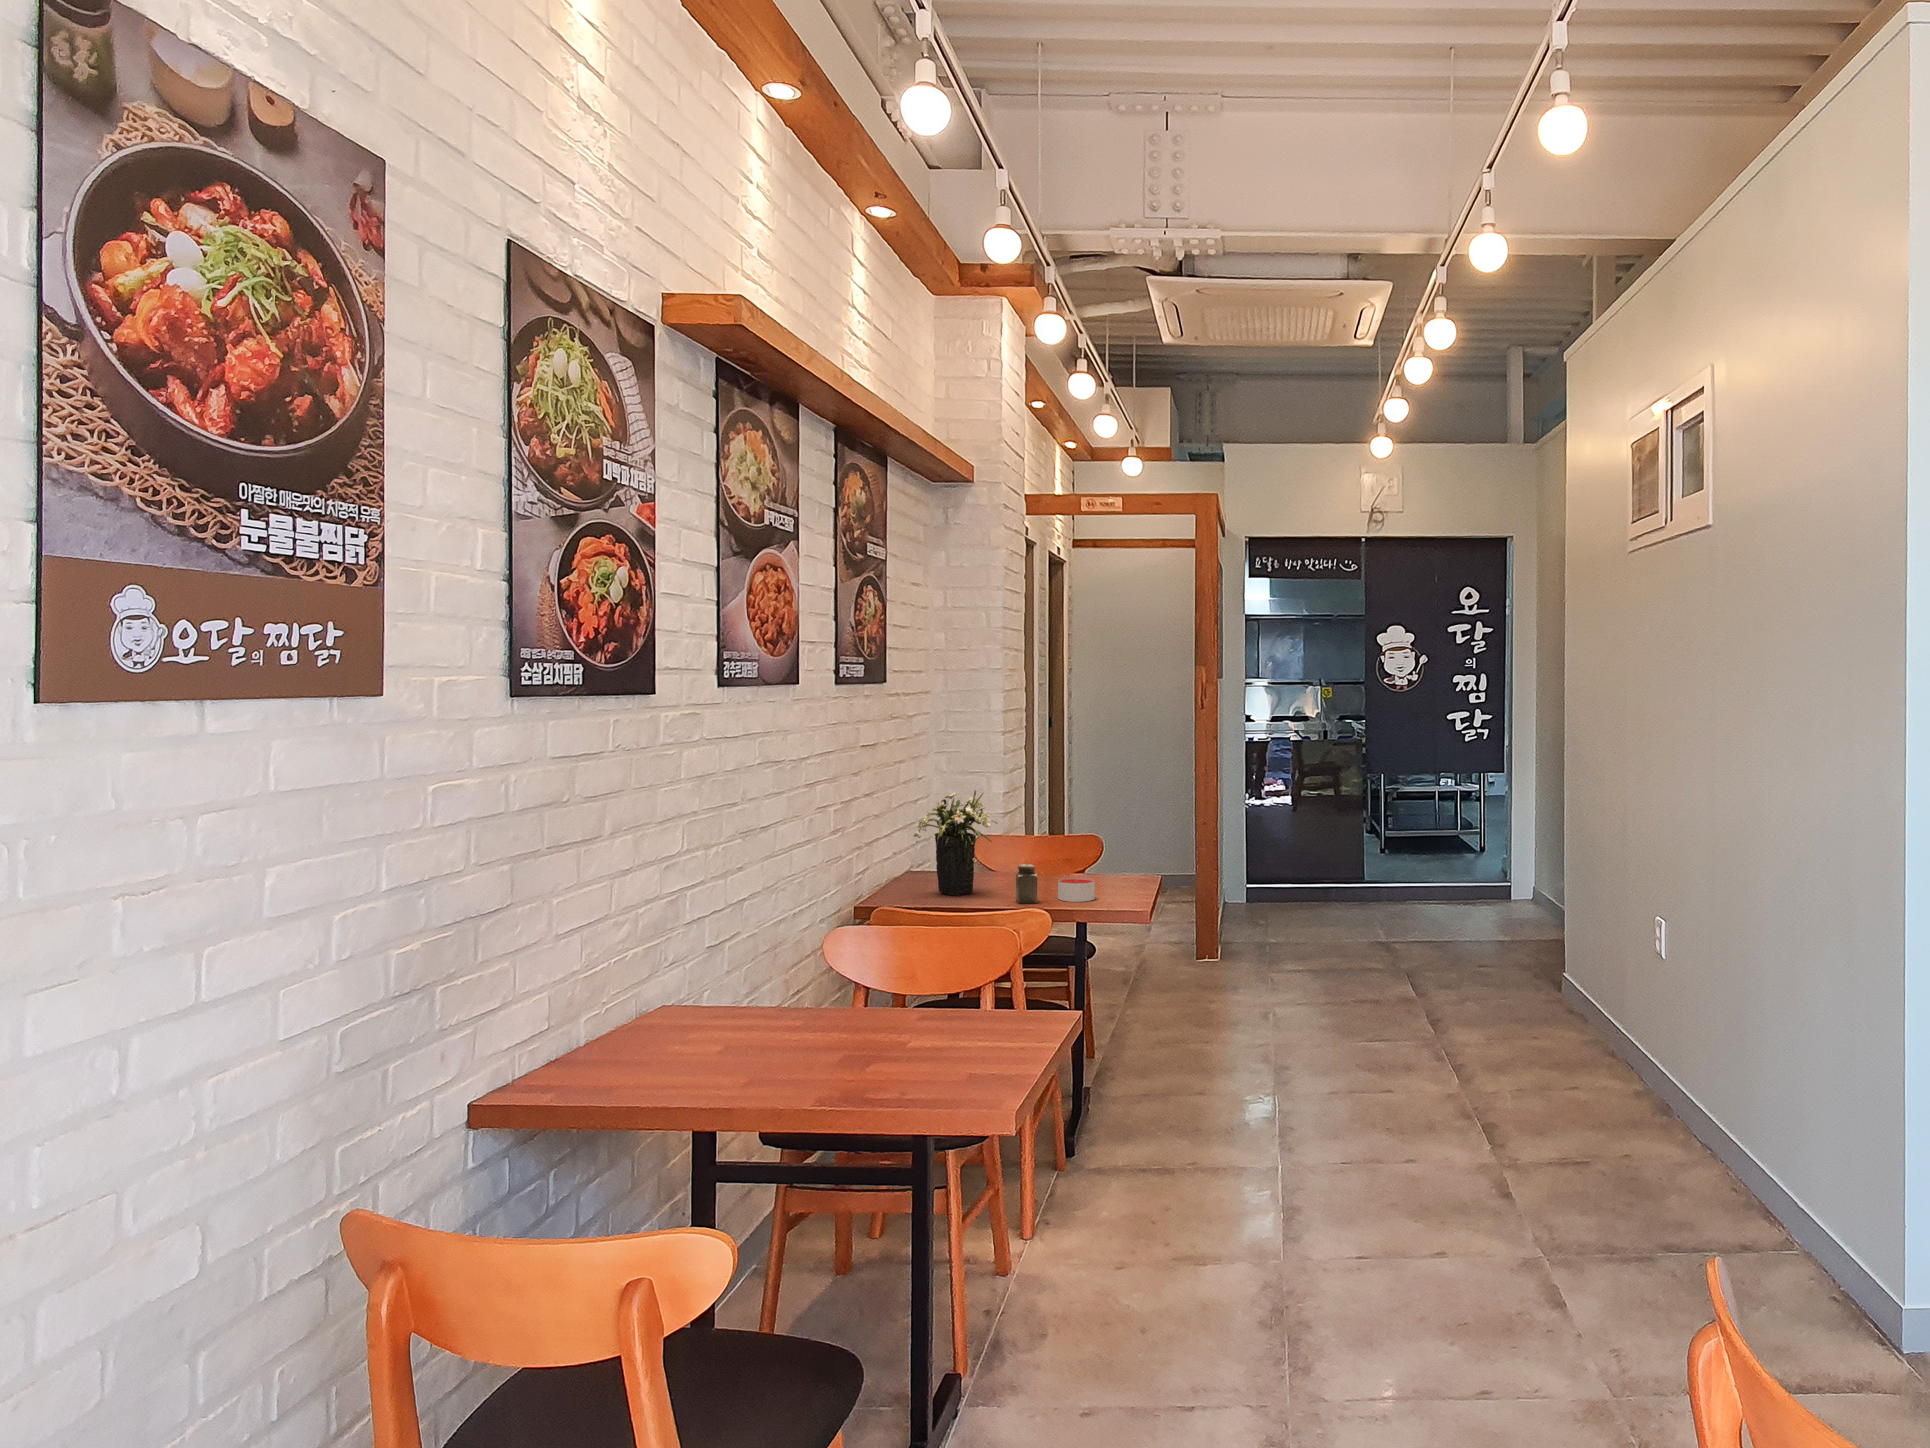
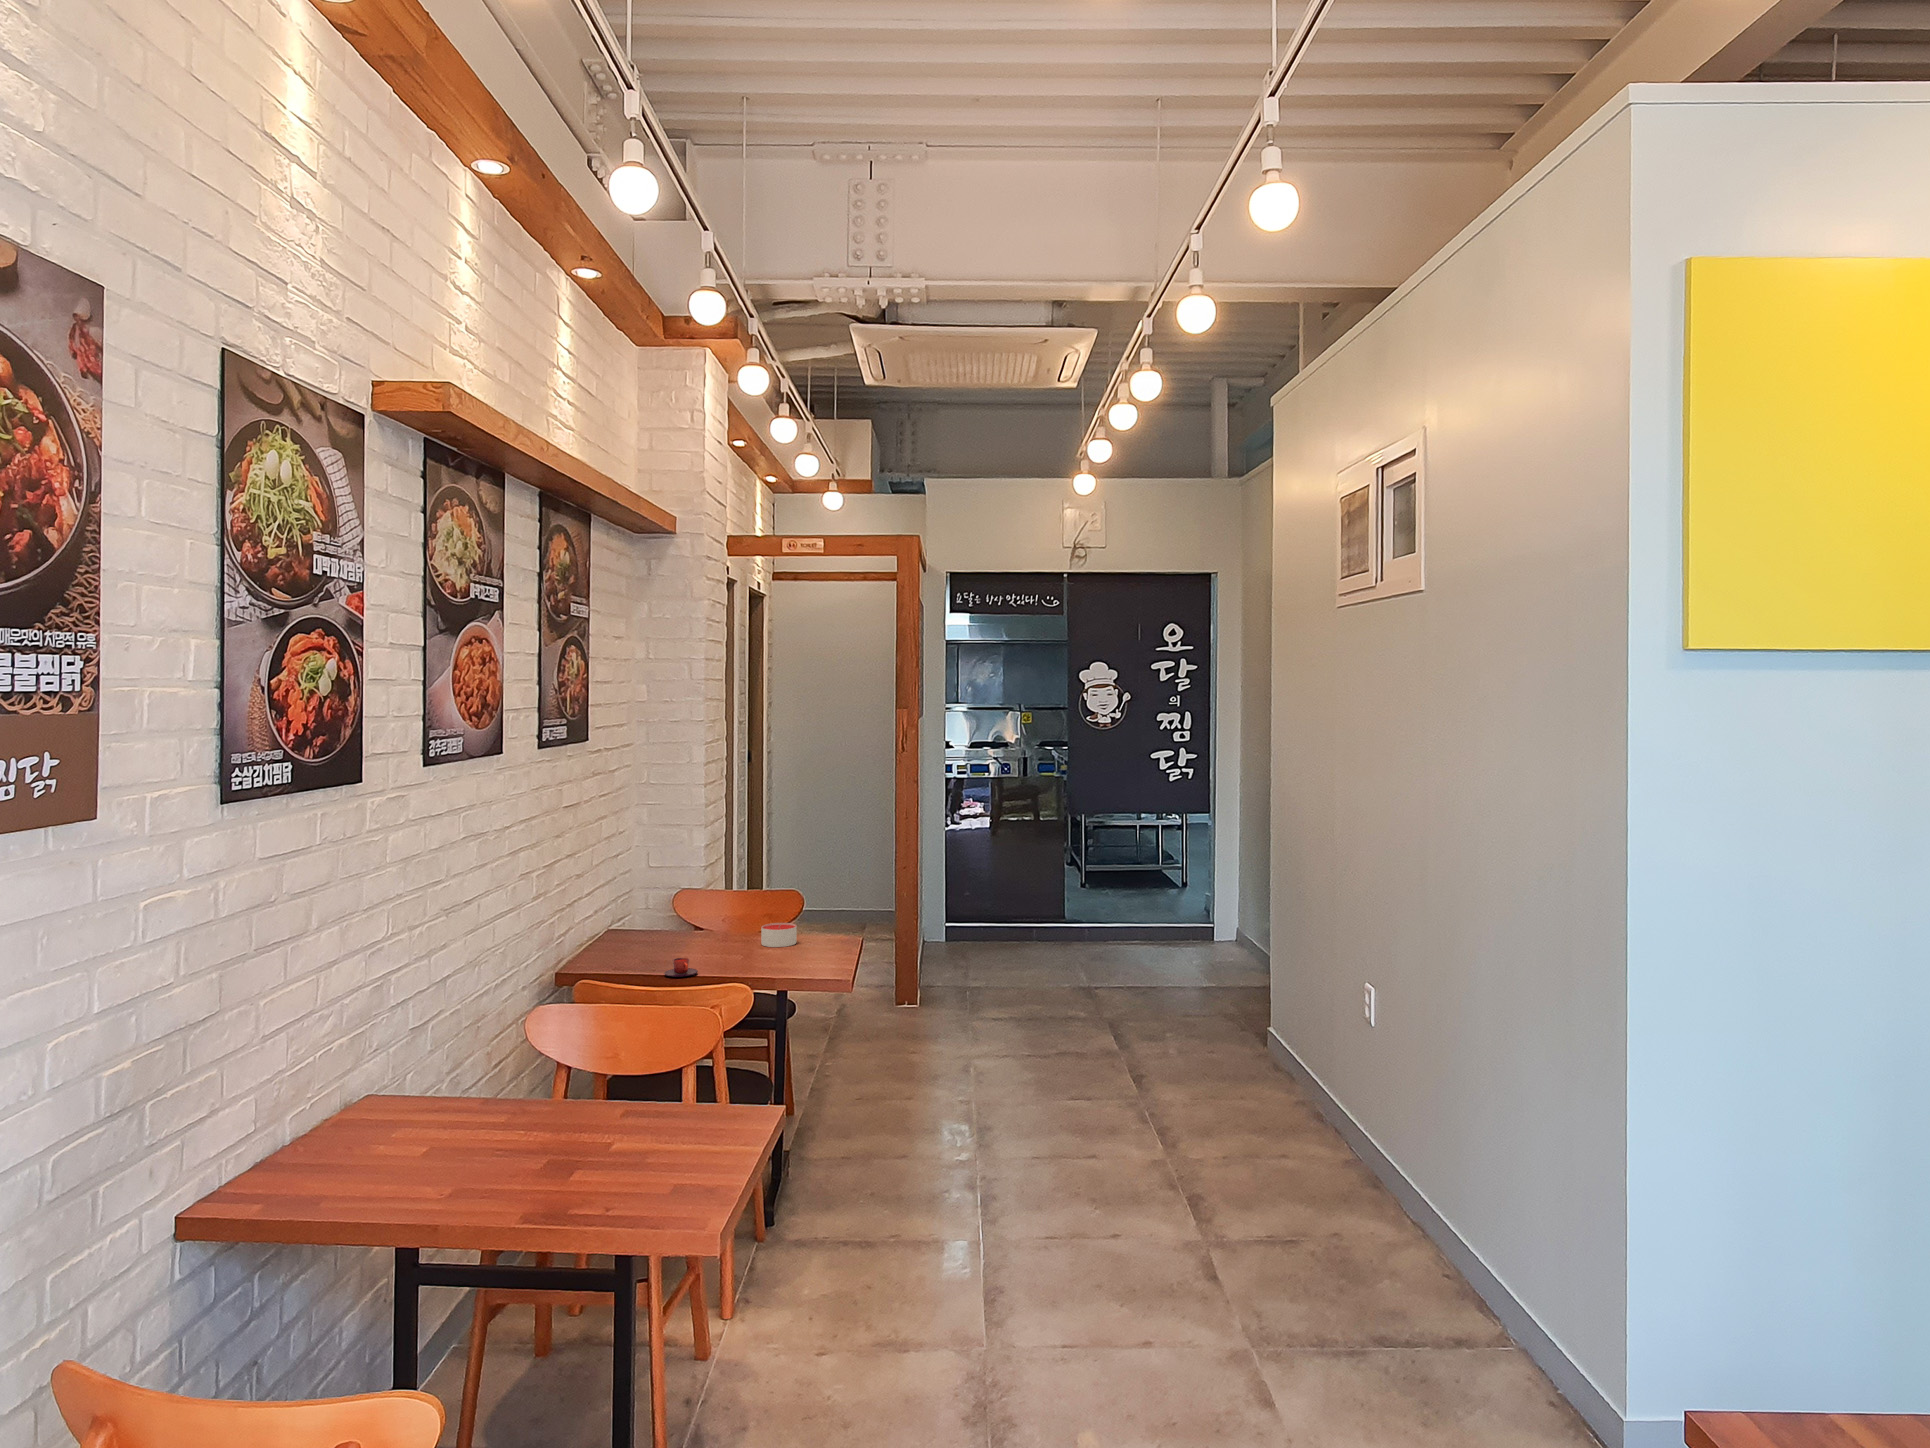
flower arrangement: present [914,790,997,896] -> none [617,842,703,946]
salt shaker: present [1016,864,1037,904] -> none [720,913,742,952]
teacup: none [957,904,991,923] -> present [664,958,698,977]

